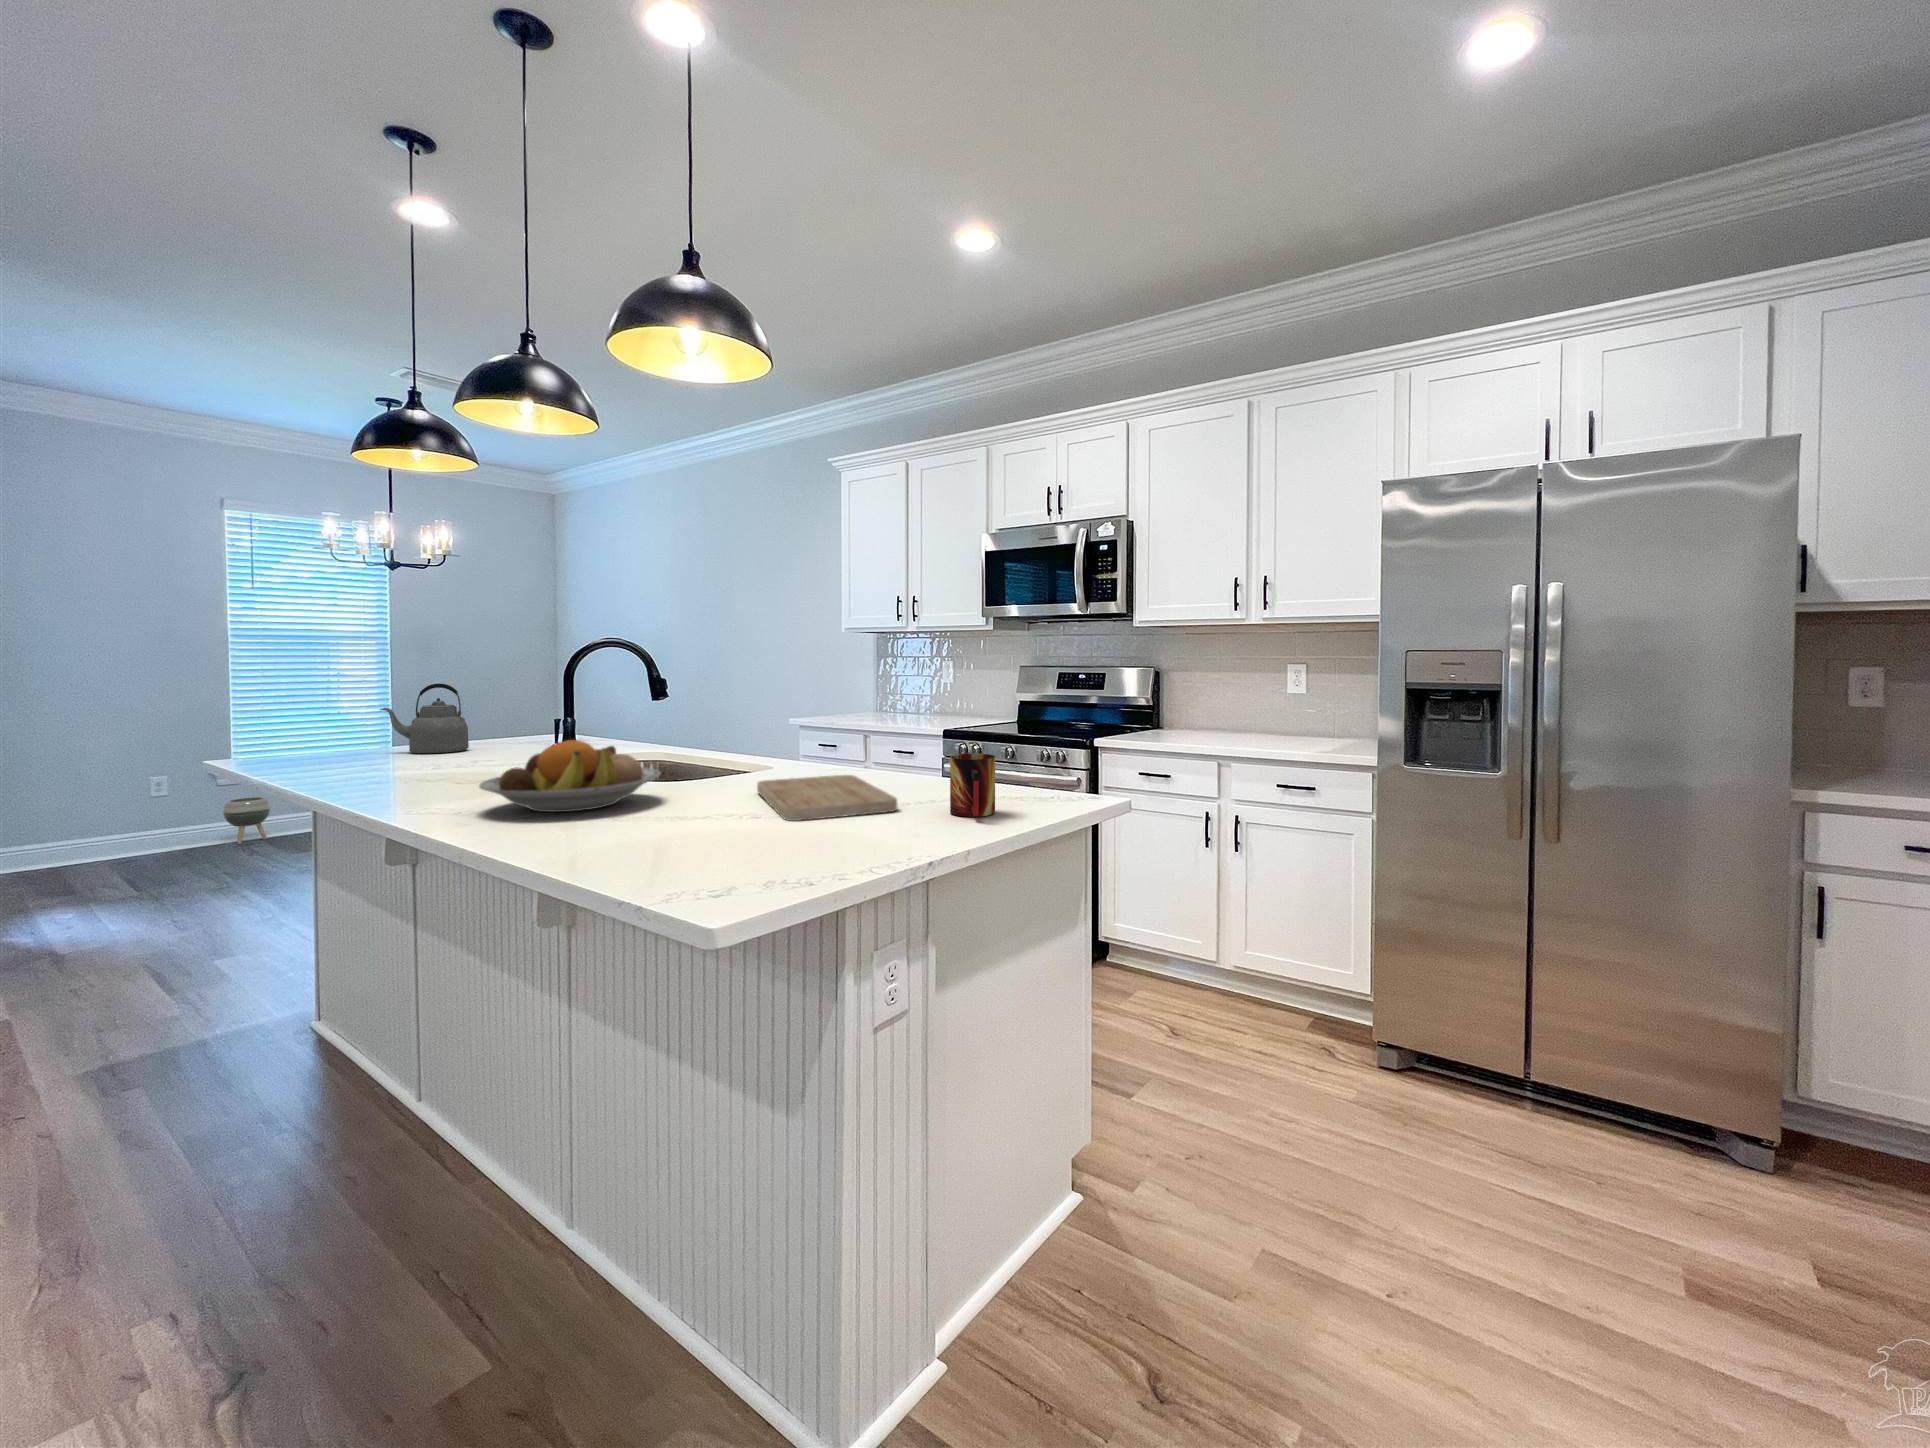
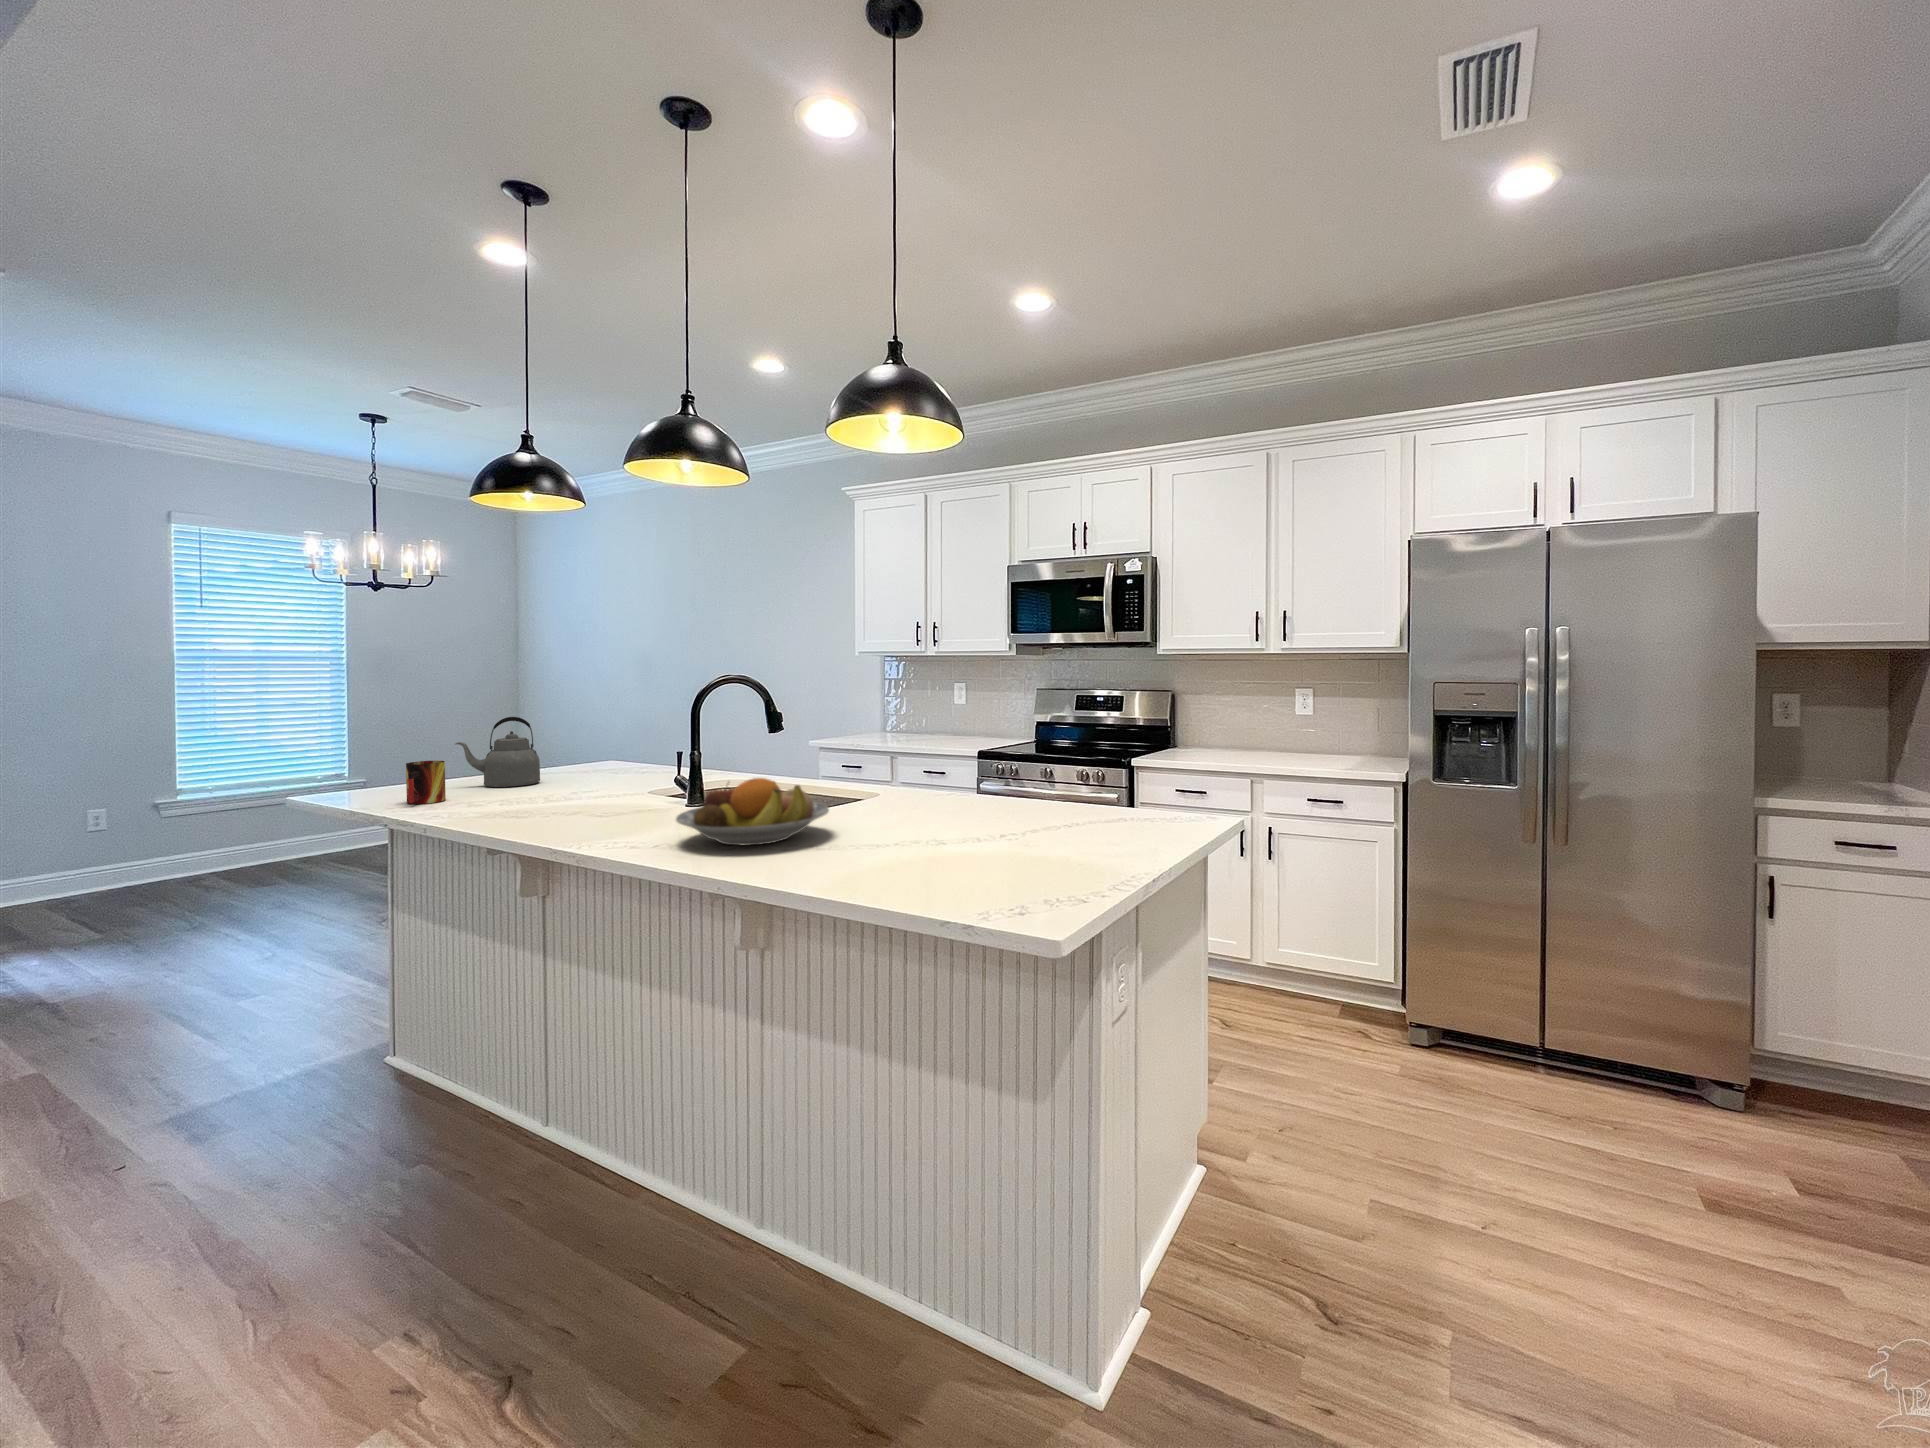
mug: present [950,754,995,817] -> present [406,760,446,804]
cutting board: present [757,775,897,821] -> none [904,802,1056,847]
planter: present [223,797,270,844] -> none [166,831,218,883]

